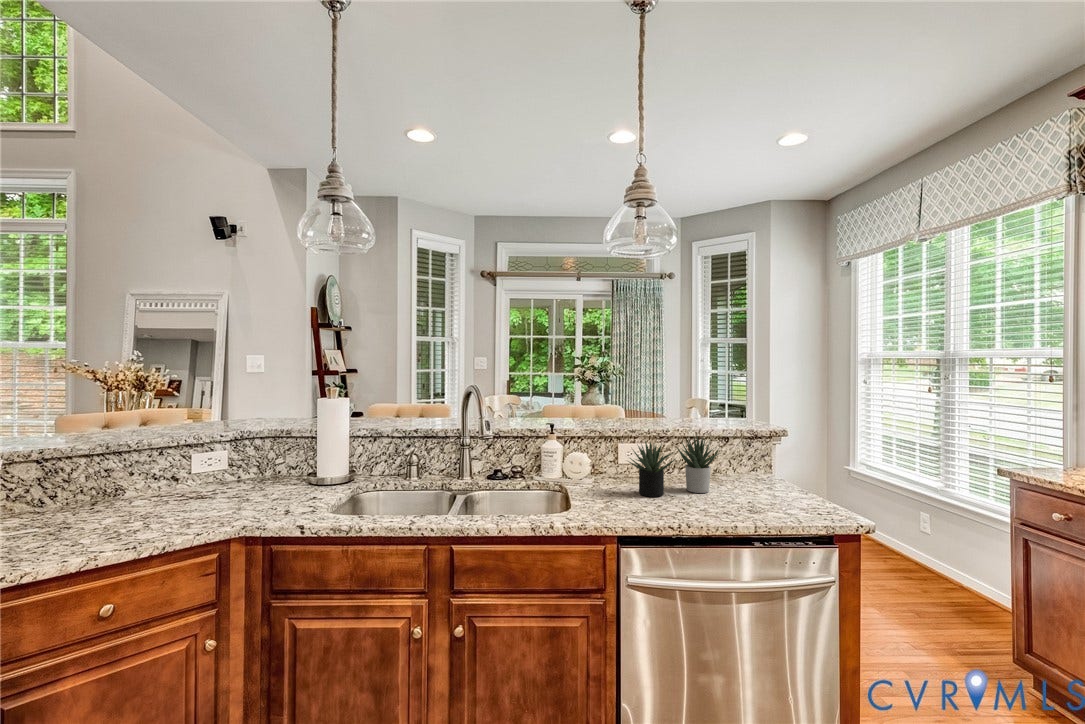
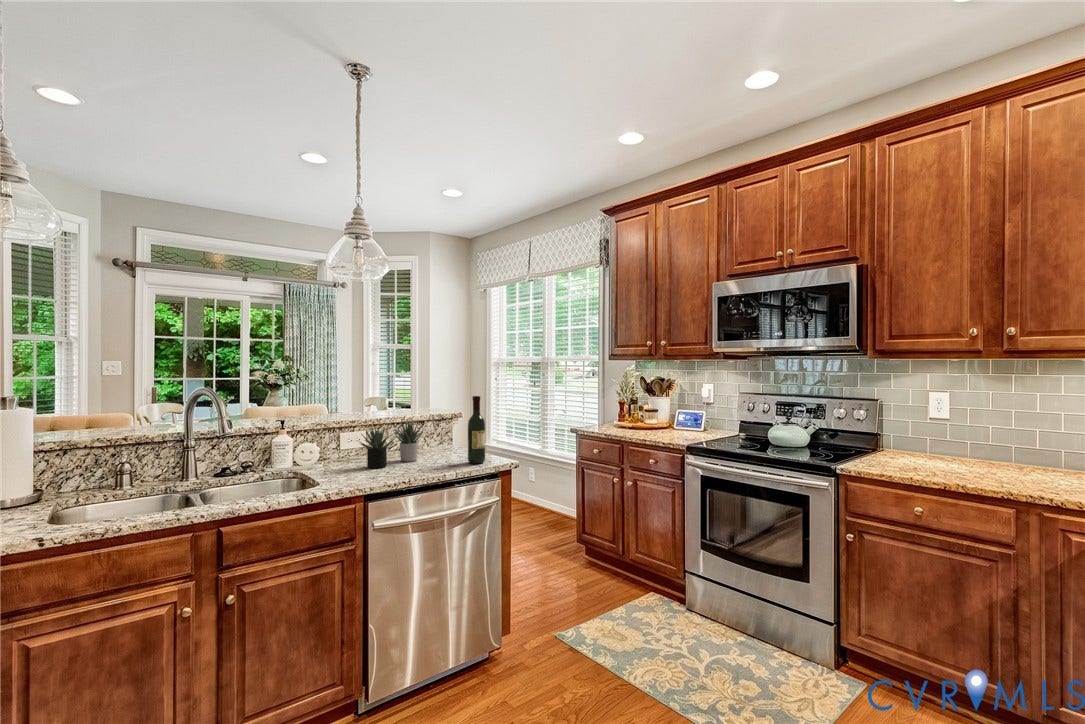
wine bottle: none [783,408,814,515] -> present [468,396,485,464]

